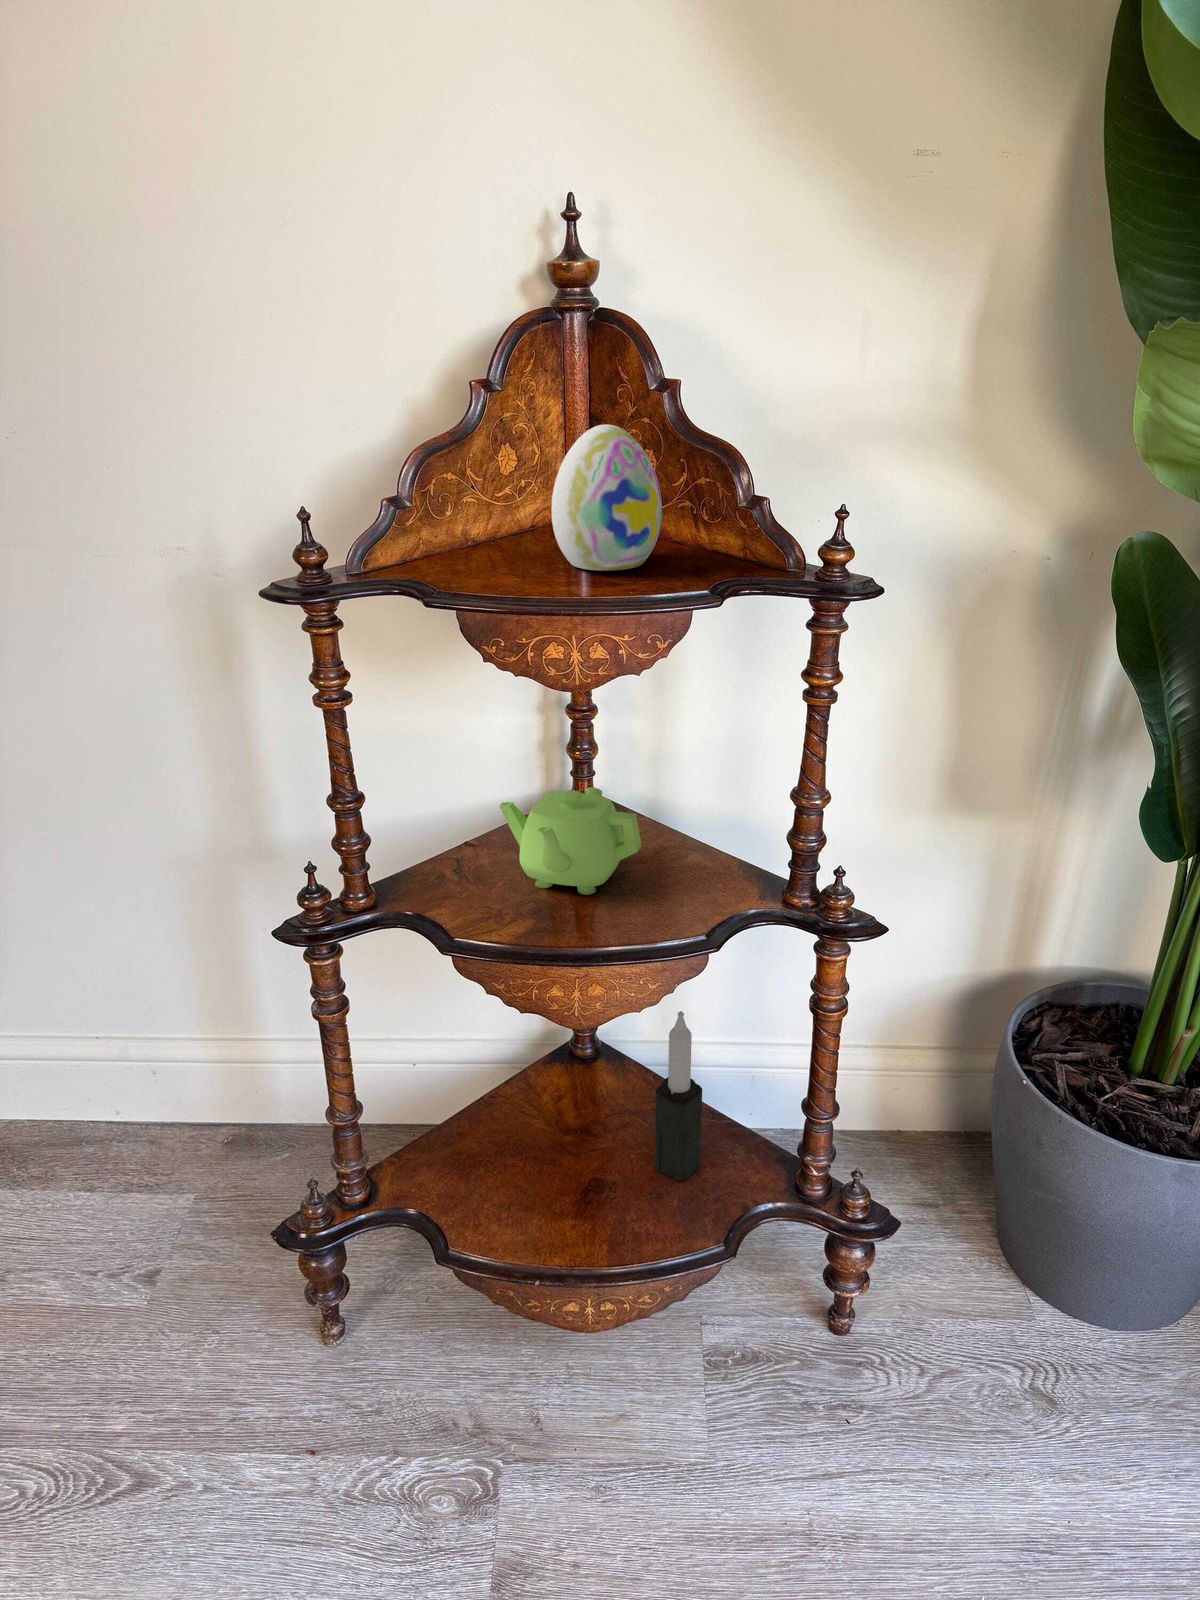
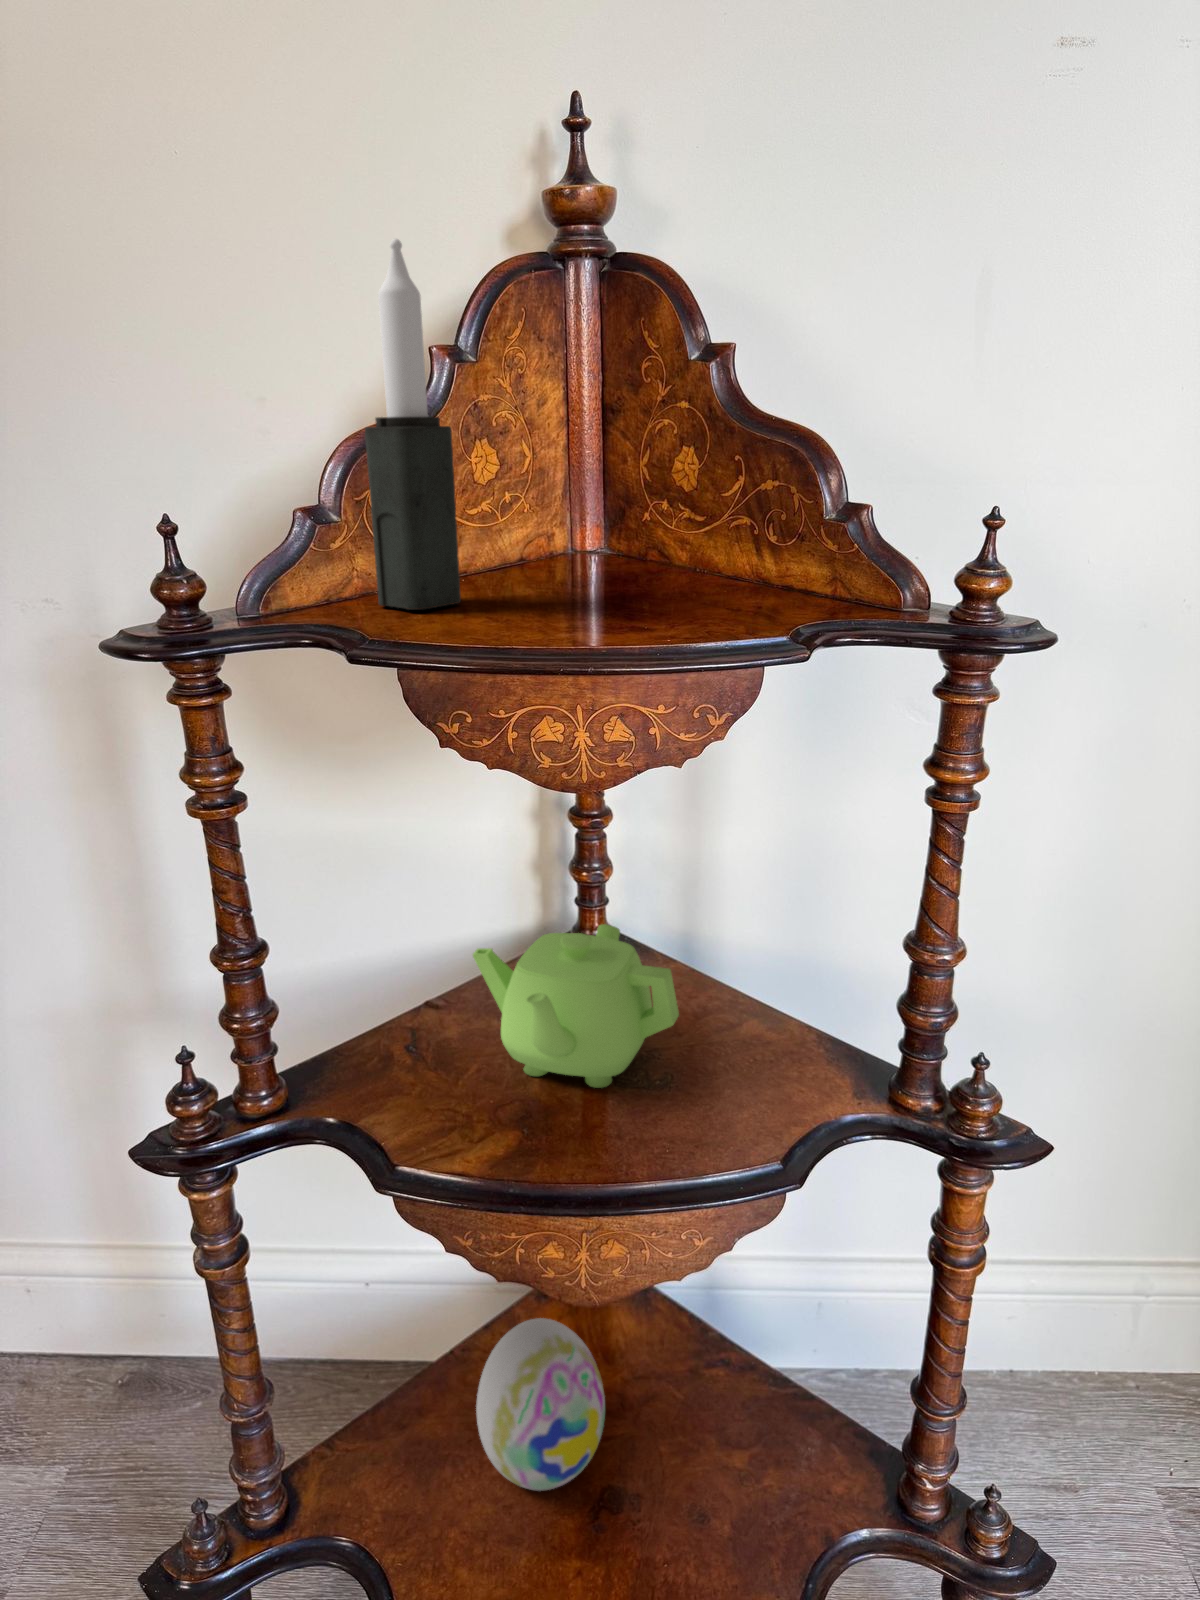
decorative egg: present [551,424,662,571] -> present [476,1318,605,1491]
candle: present [655,1011,702,1181] -> present [365,238,461,610]

